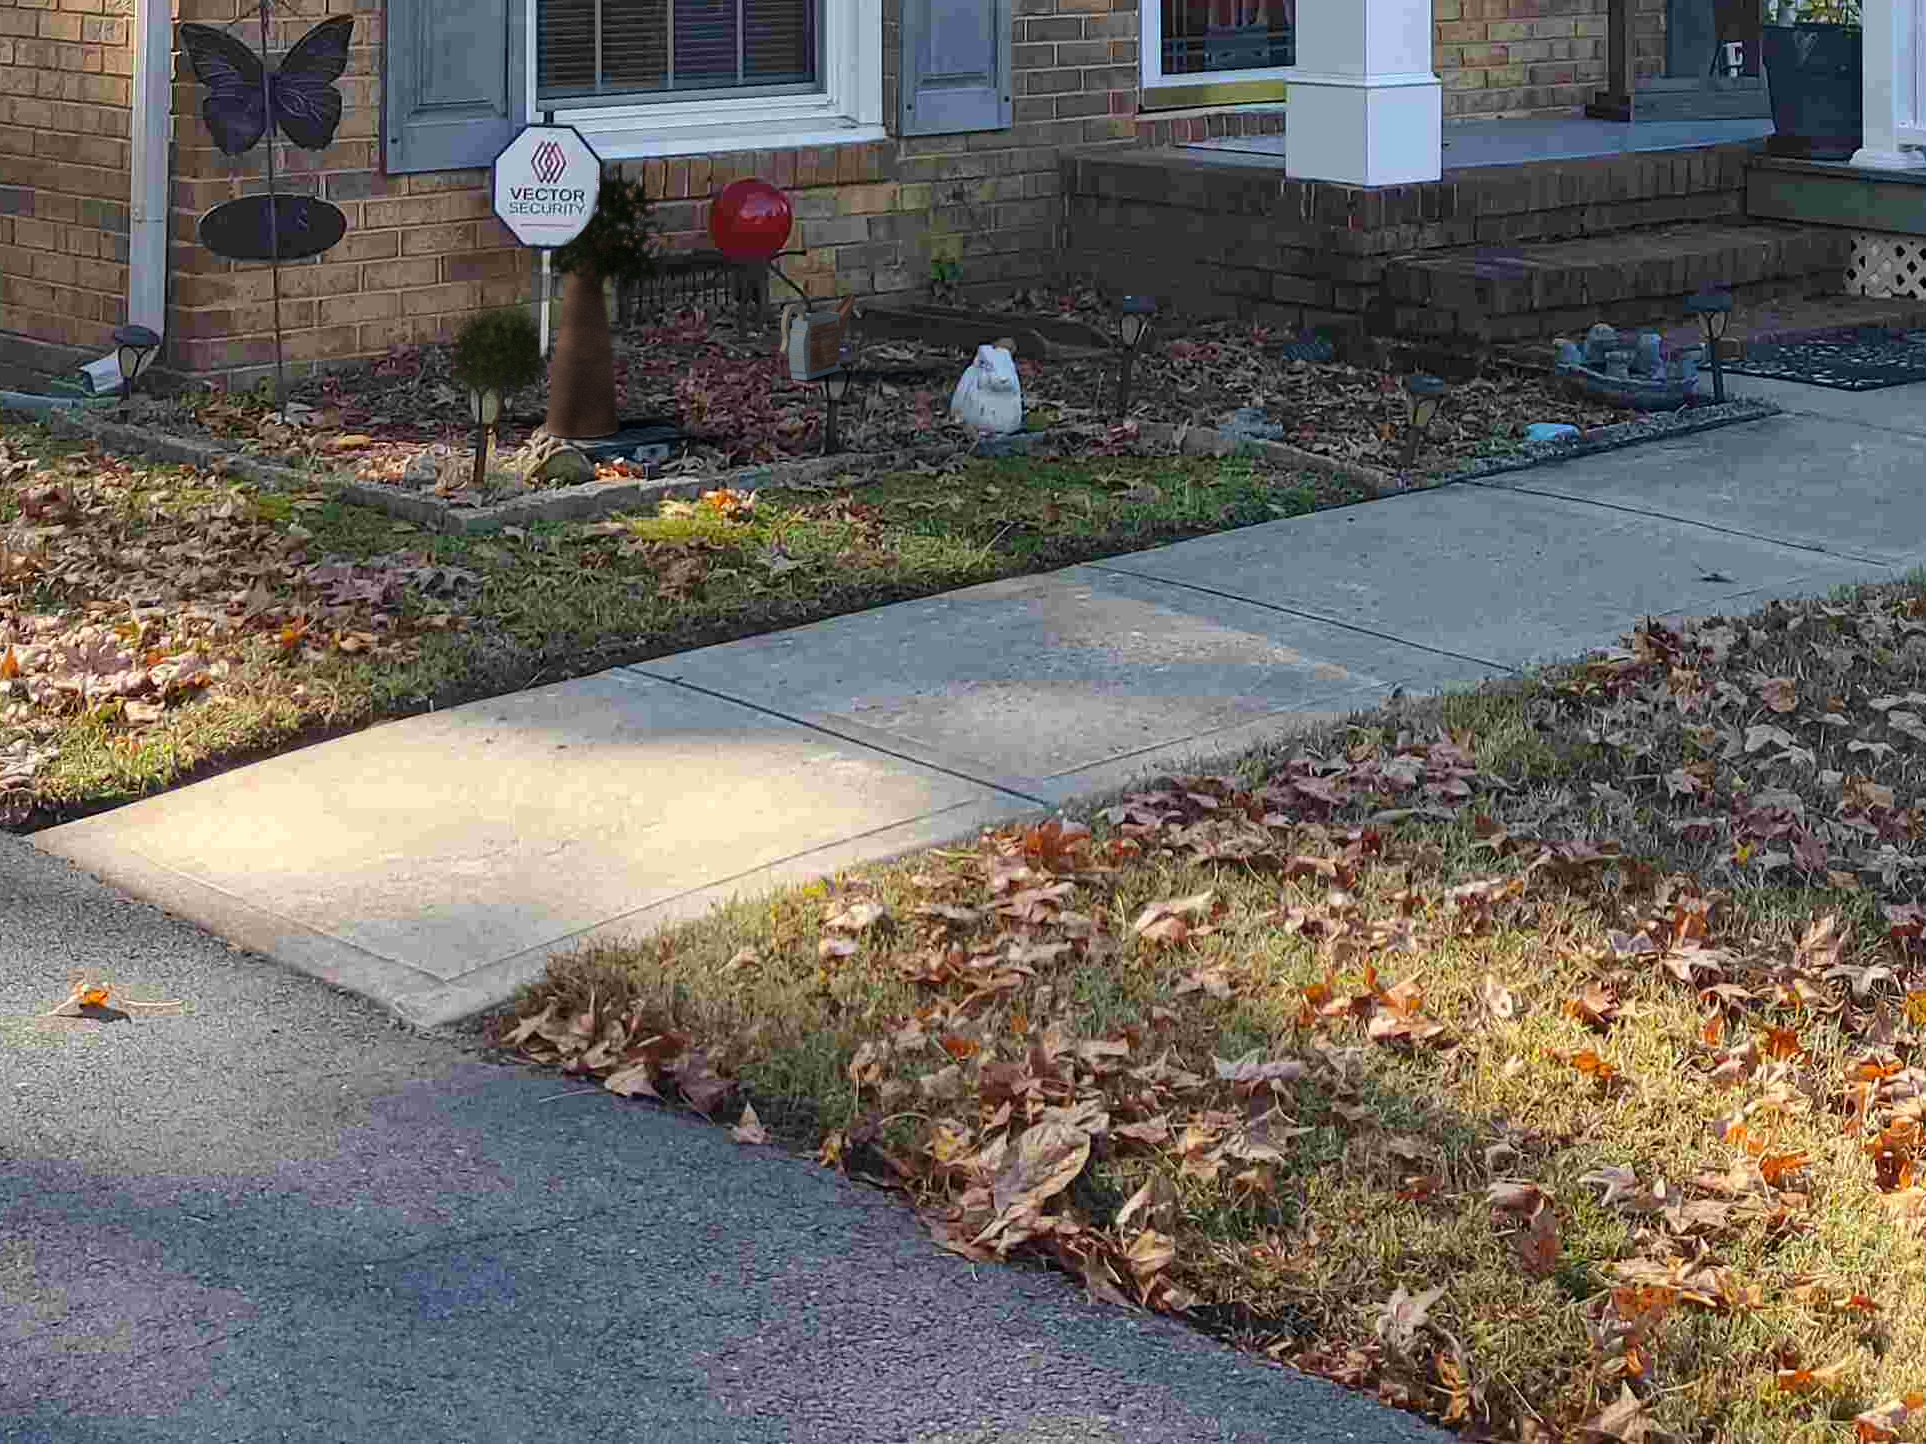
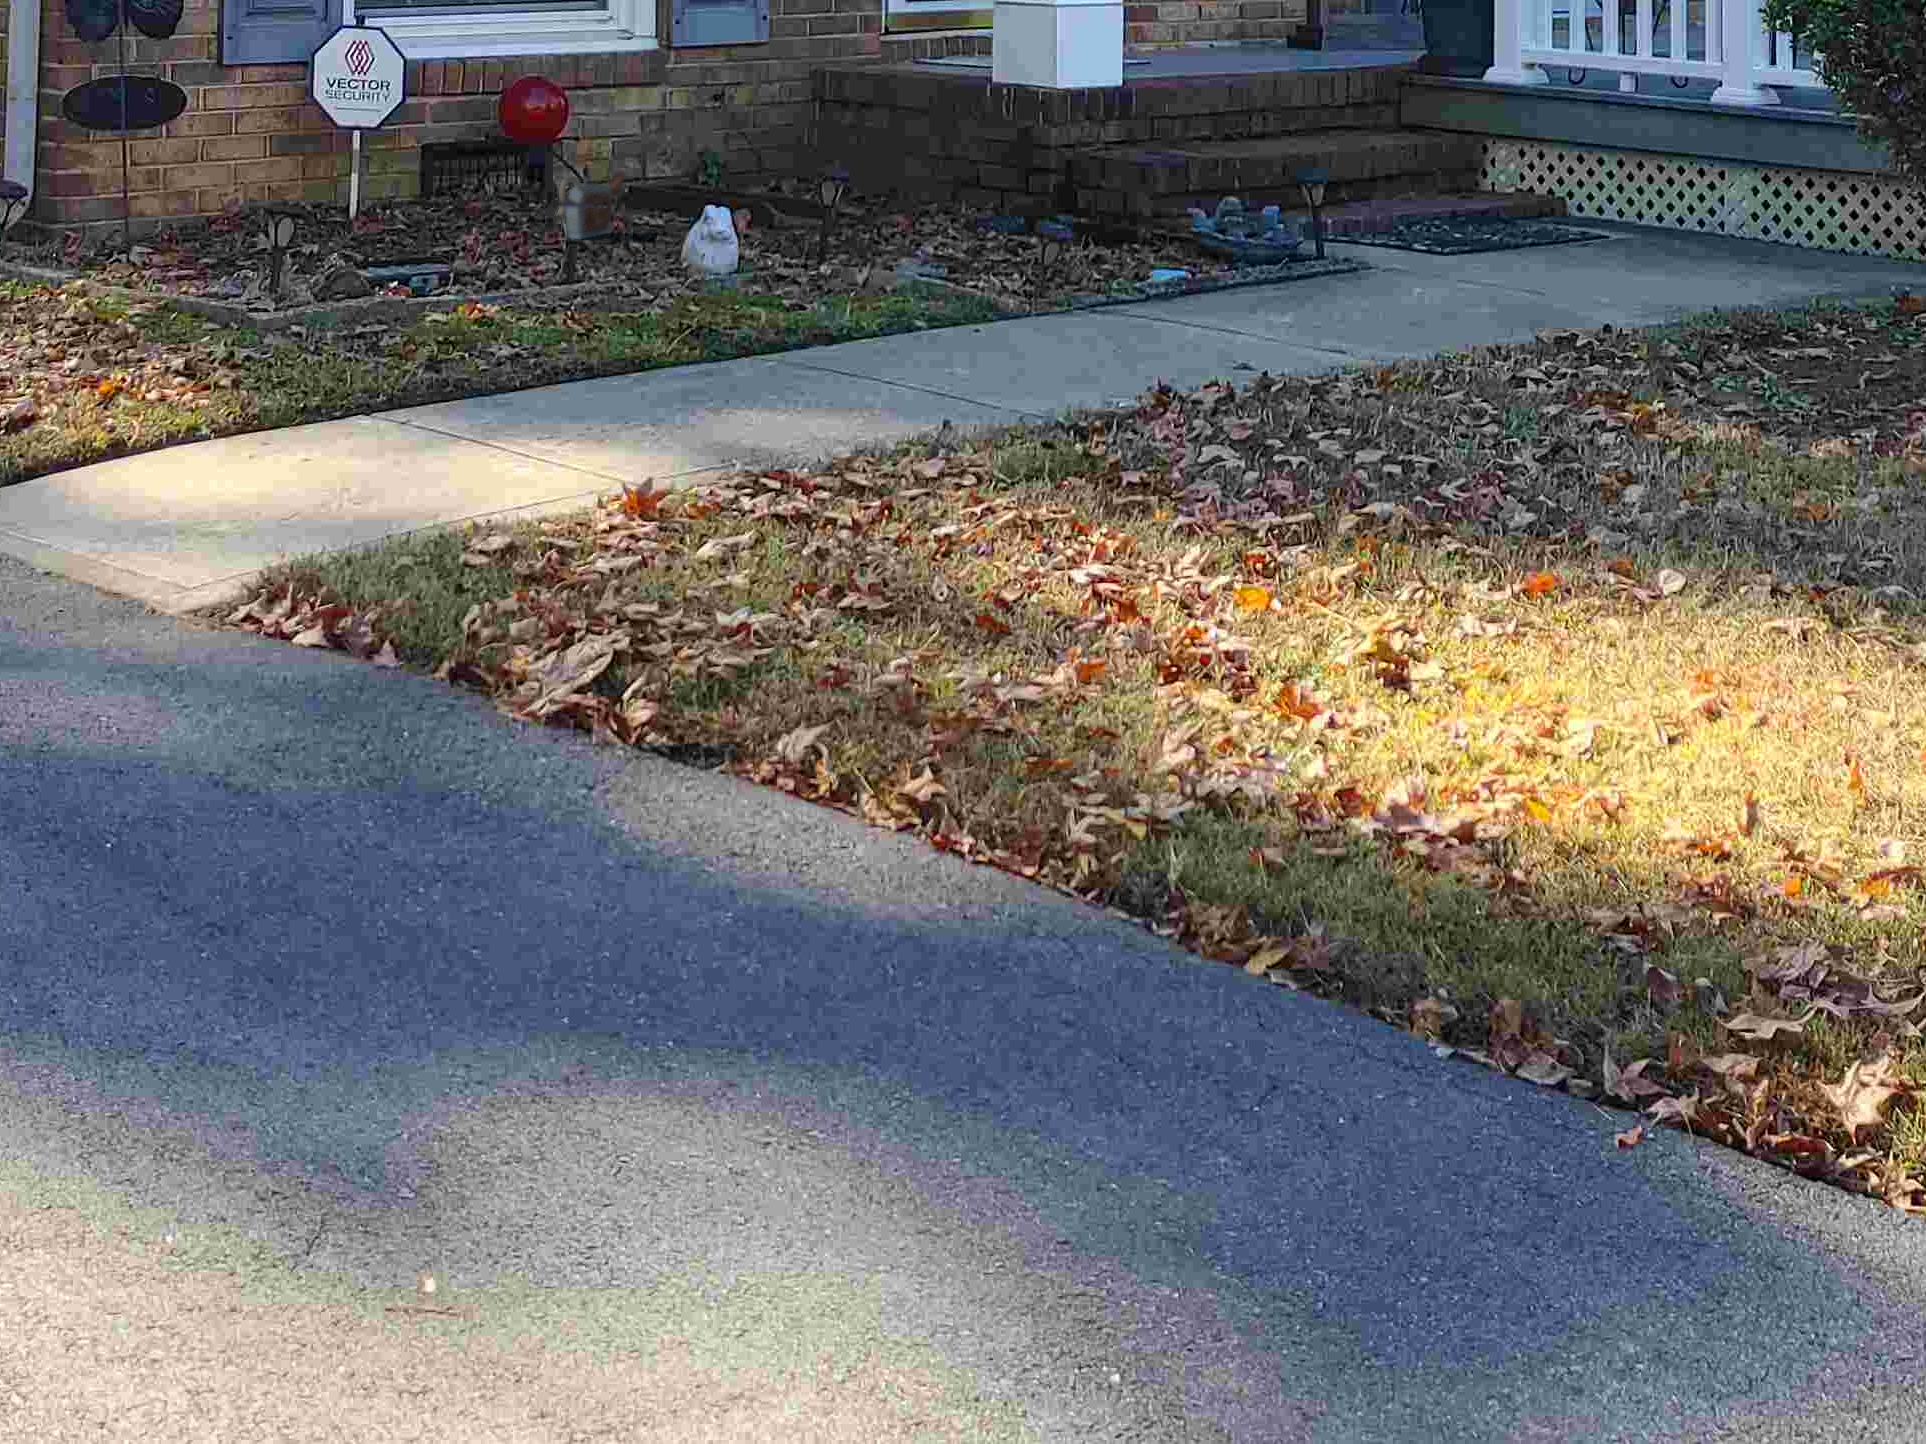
potted plant: present [446,161,672,438] -> none [267,38,459,275]

